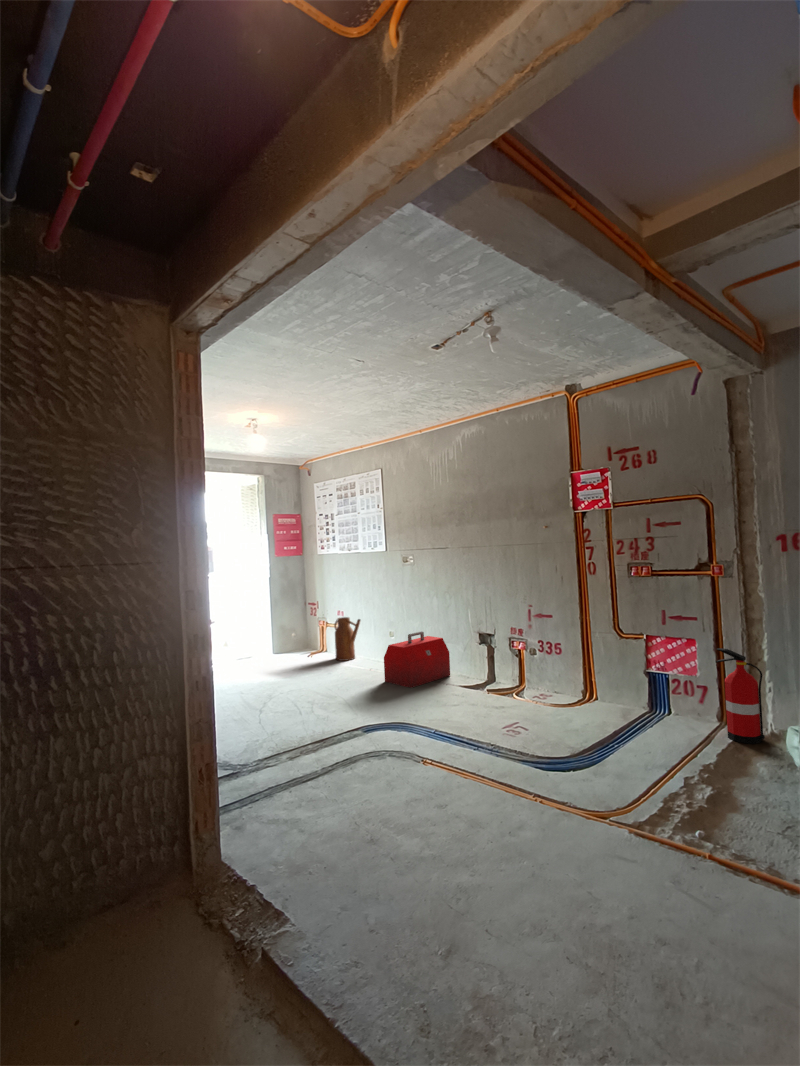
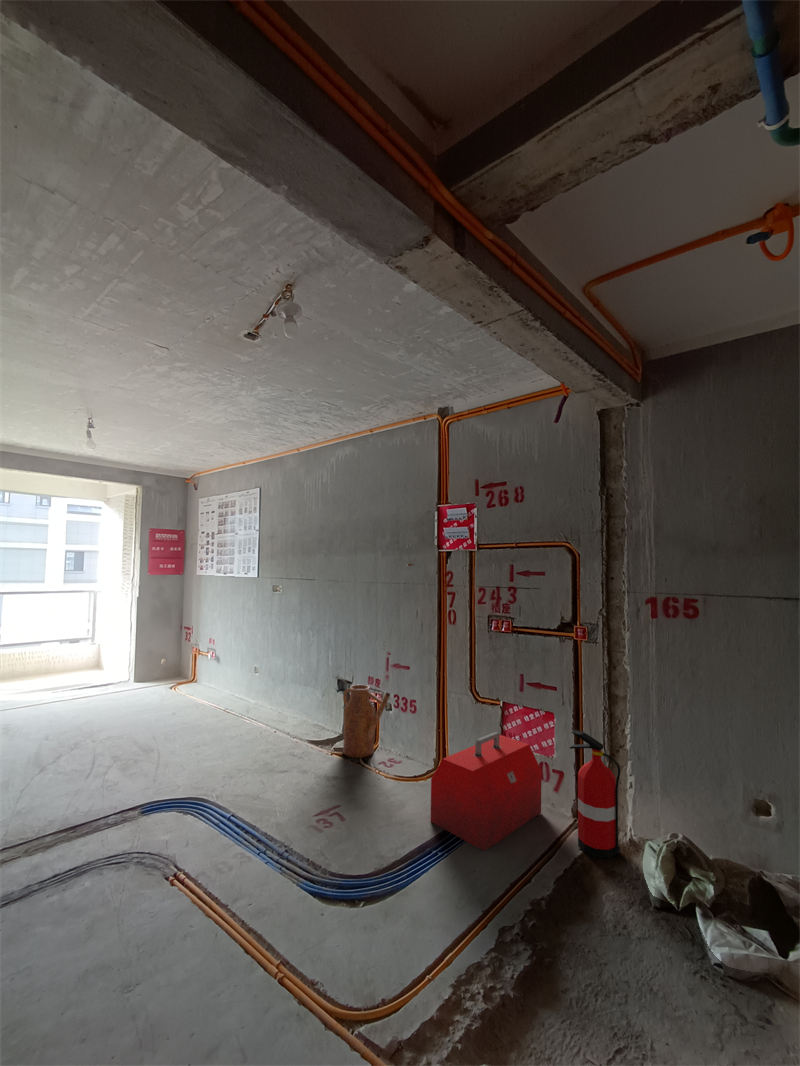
watering can: present [334,617,361,661] -> present [343,685,390,758]
toolbox: present [384,631,450,688] -> present [431,732,542,851]

